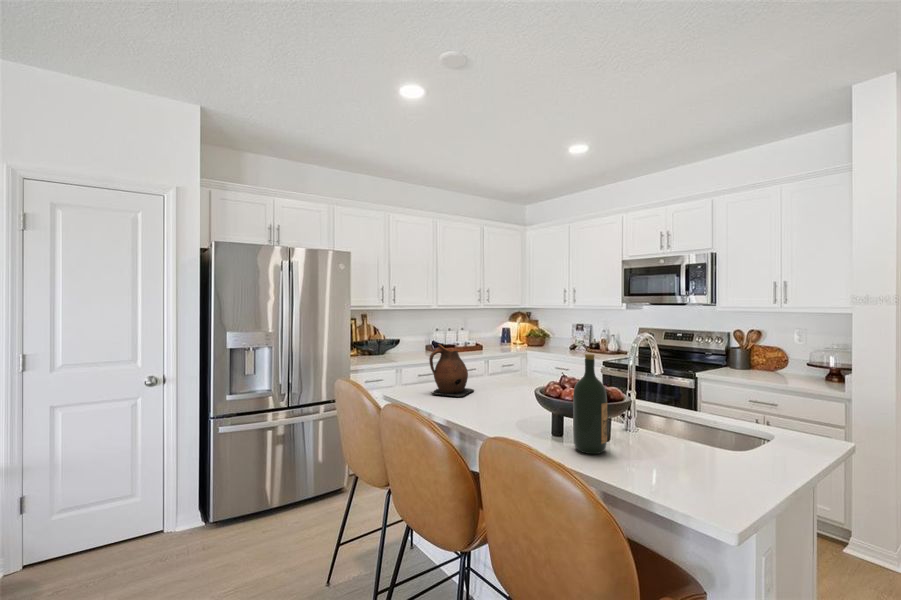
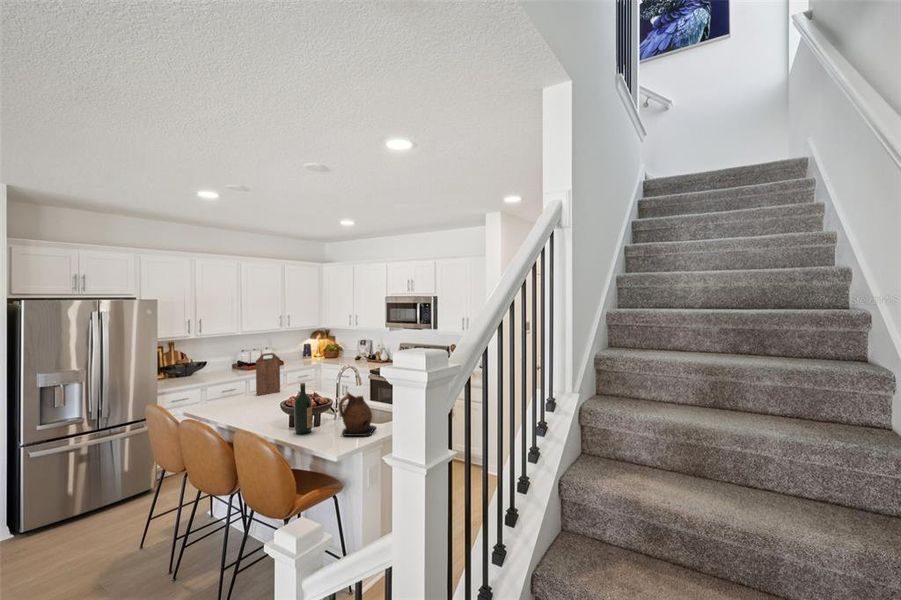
cutting board: none [469,322,499,381] -> present [256,353,280,395]
ceramic pitcher: present [429,345,474,397] -> present [339,392,376,436]

